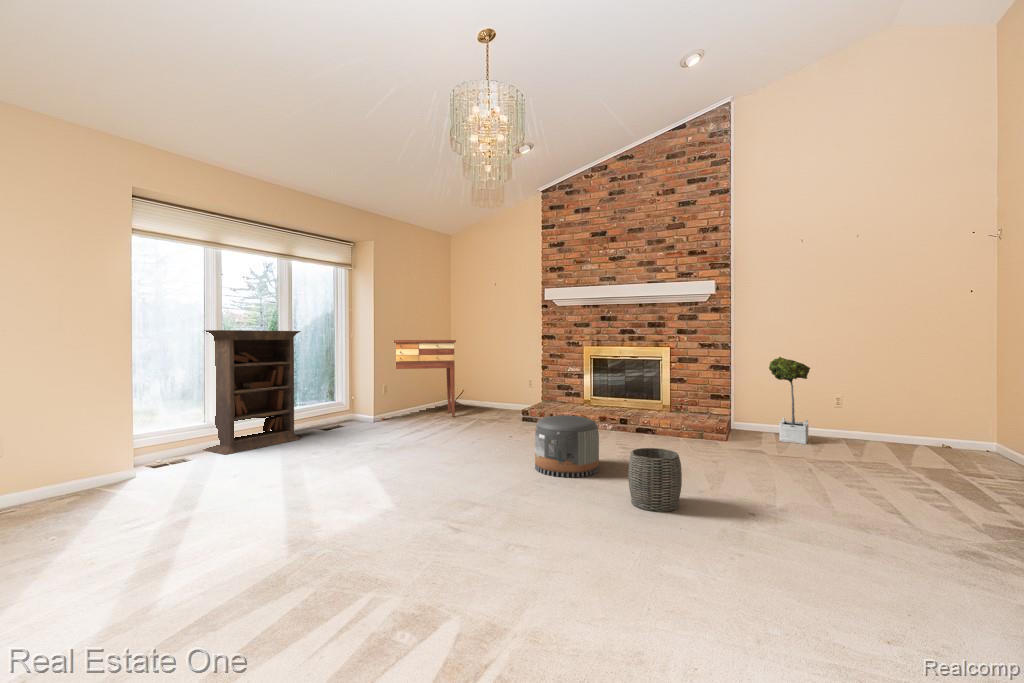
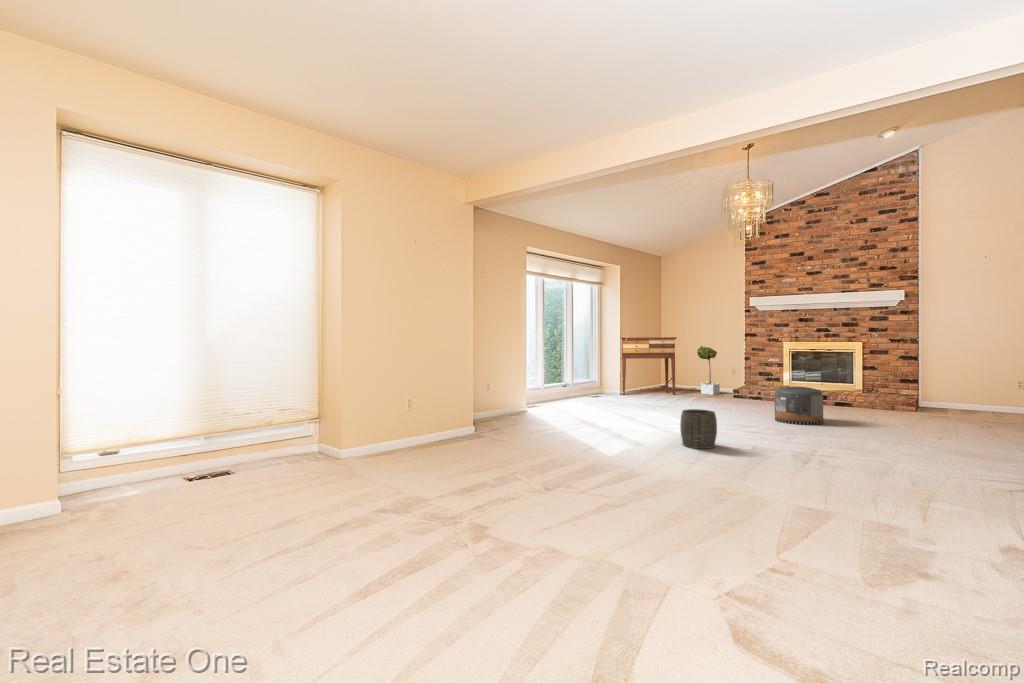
bookcase: present [203,330,301,455] -> none [536,331,588,409]
potted tree: present [769,357,810,444] -> present [697,346,720,395]
woven basket: present [628,448,682,512] -> present [680,409,717,449]

